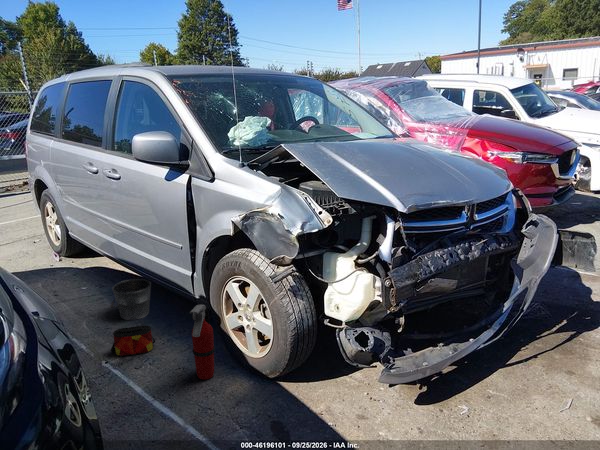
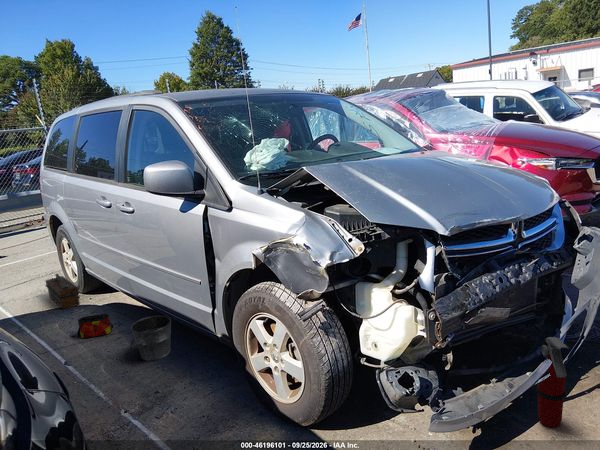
toolbox: none [26,236,60,271] -> present [46,274,80,309]
fire extinguisher: present [190,305,215,380] -> present [536,337,569,427]
bag: present [111,325,155,356] -> present [77,314,113,339]

